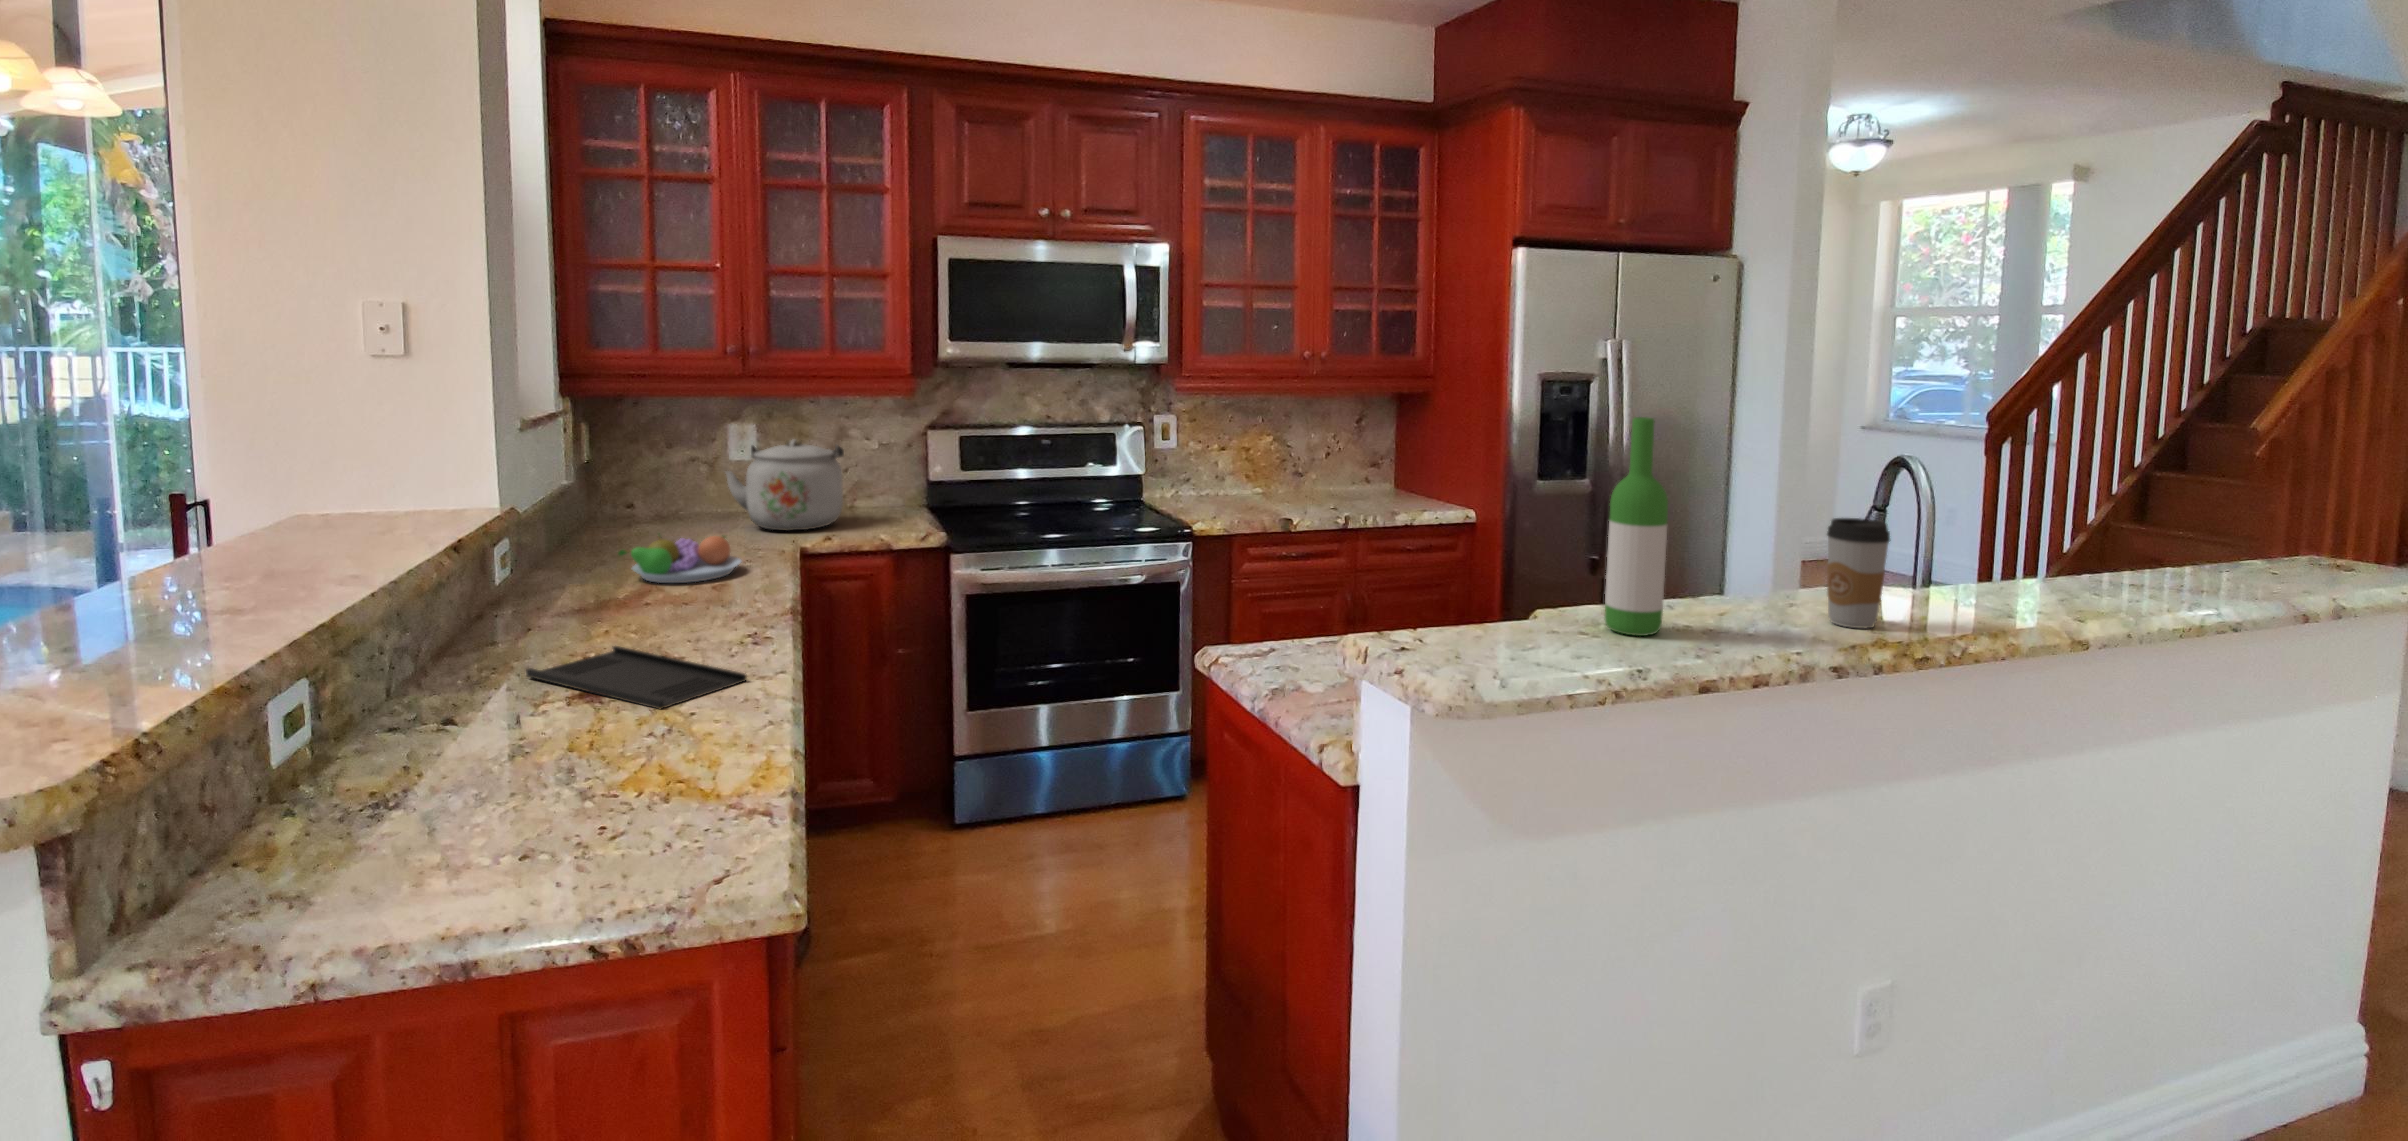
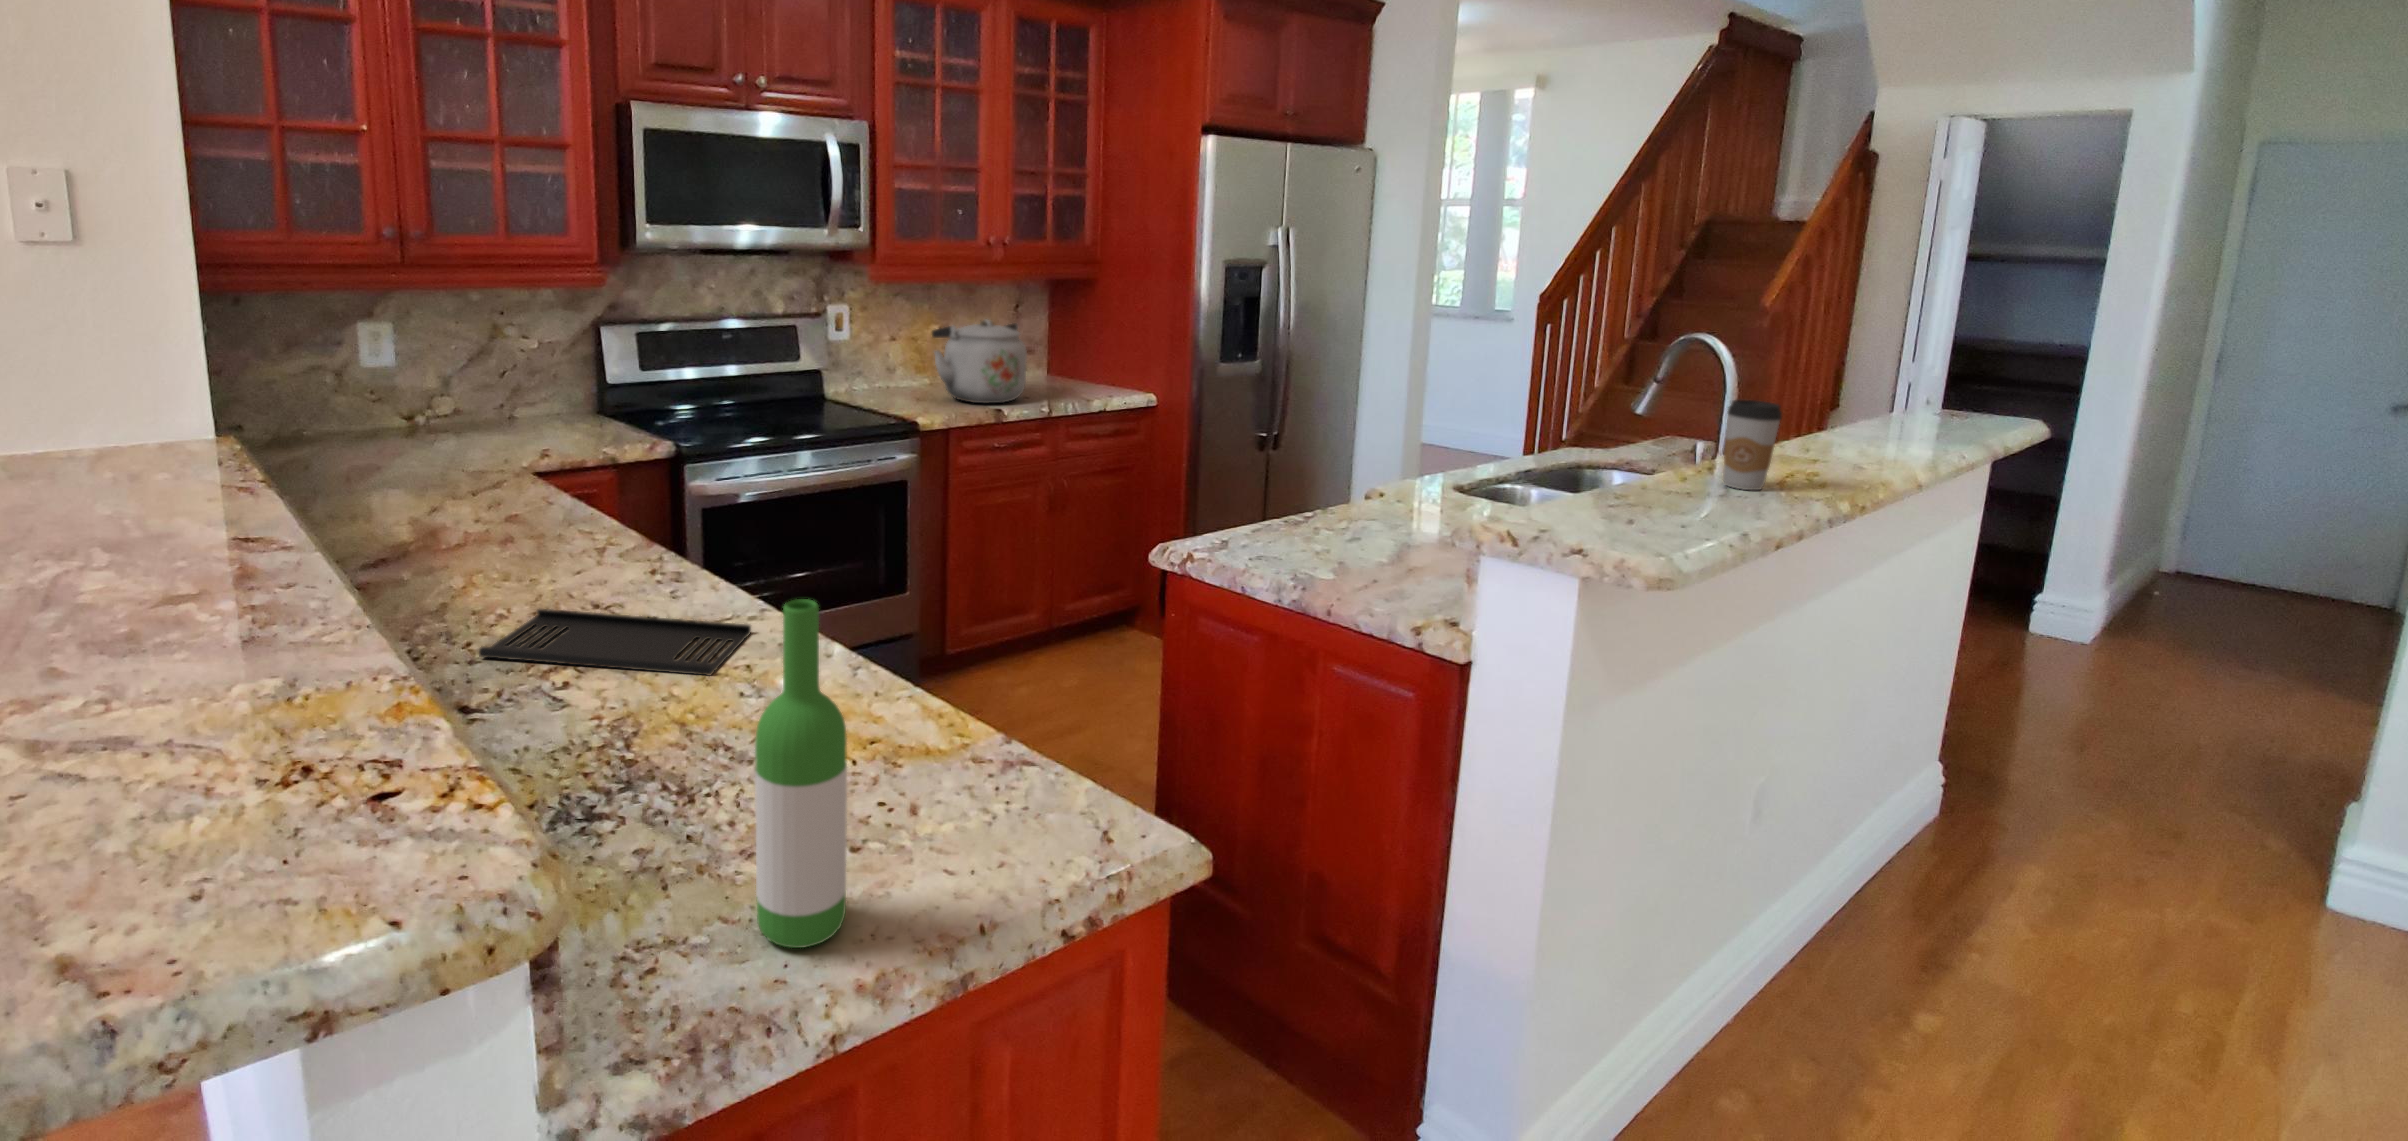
wine bottle: present [1605,417,1668,636] -> present [755,599,847,948]
kettle: present [726,439,844,531] -> present [932,319,1027,403]
fruit bowl: present [619,536,741,583] -> none [373,465,514,527]

